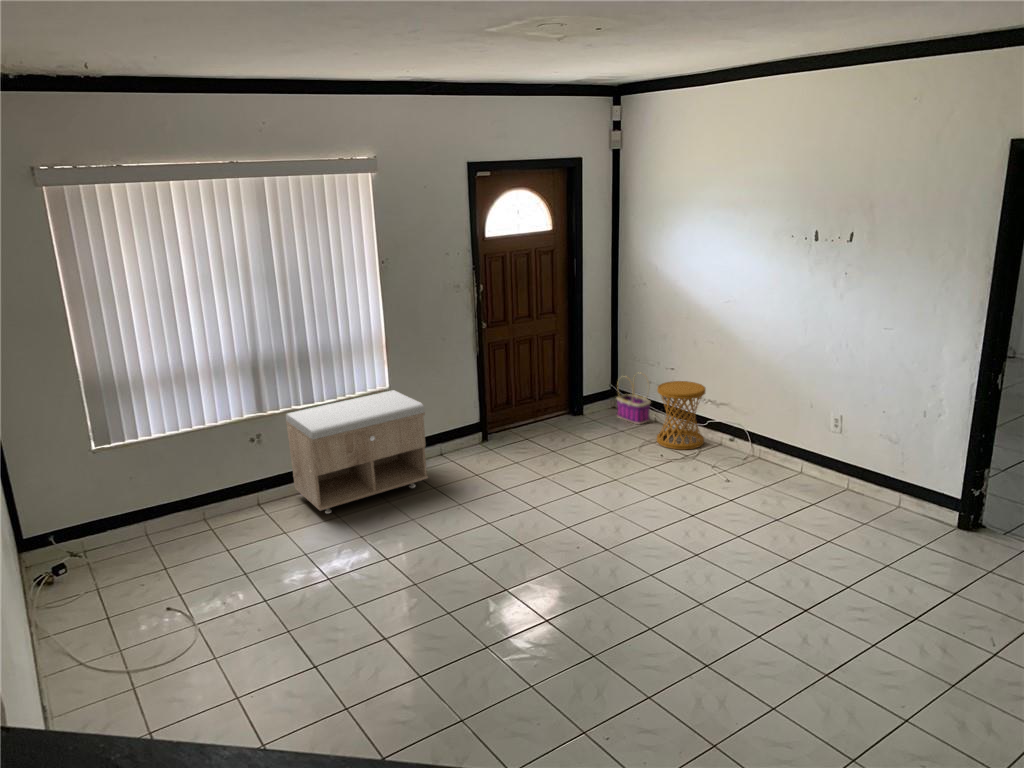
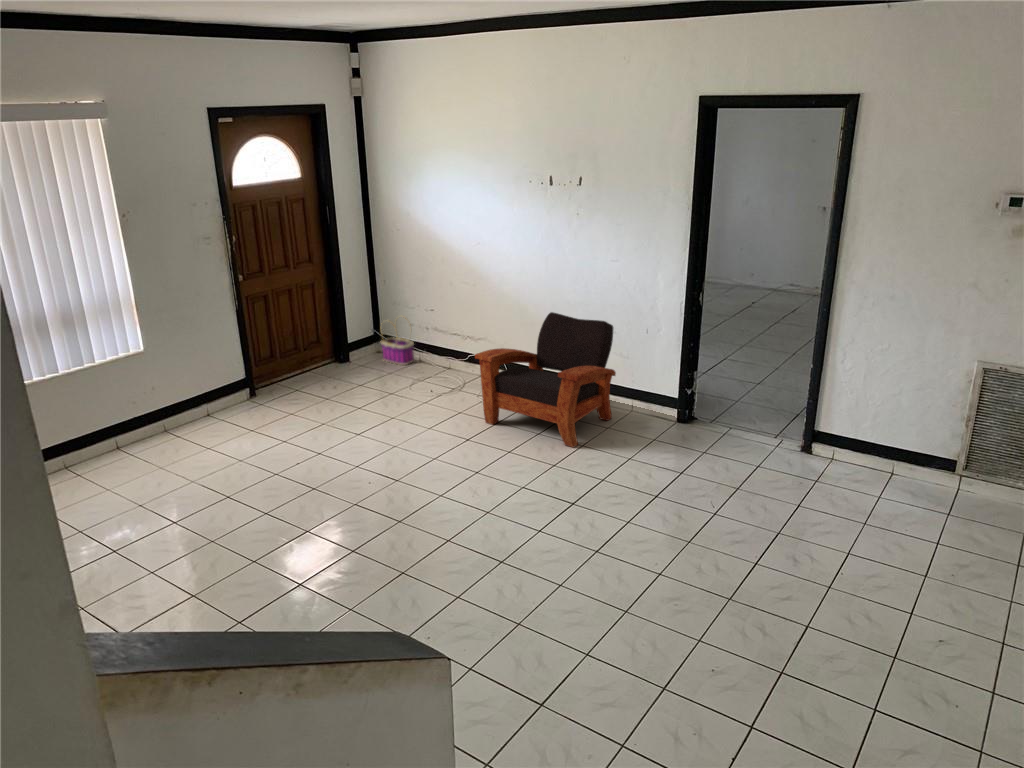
side table: present [657,381,706,450] -> none [421,320,467,384]
armchair: none [709,383,880,542] -> present [475,312,616,447]
storage bench: present [286,390,428,514] -> none [28,352,202,488]

